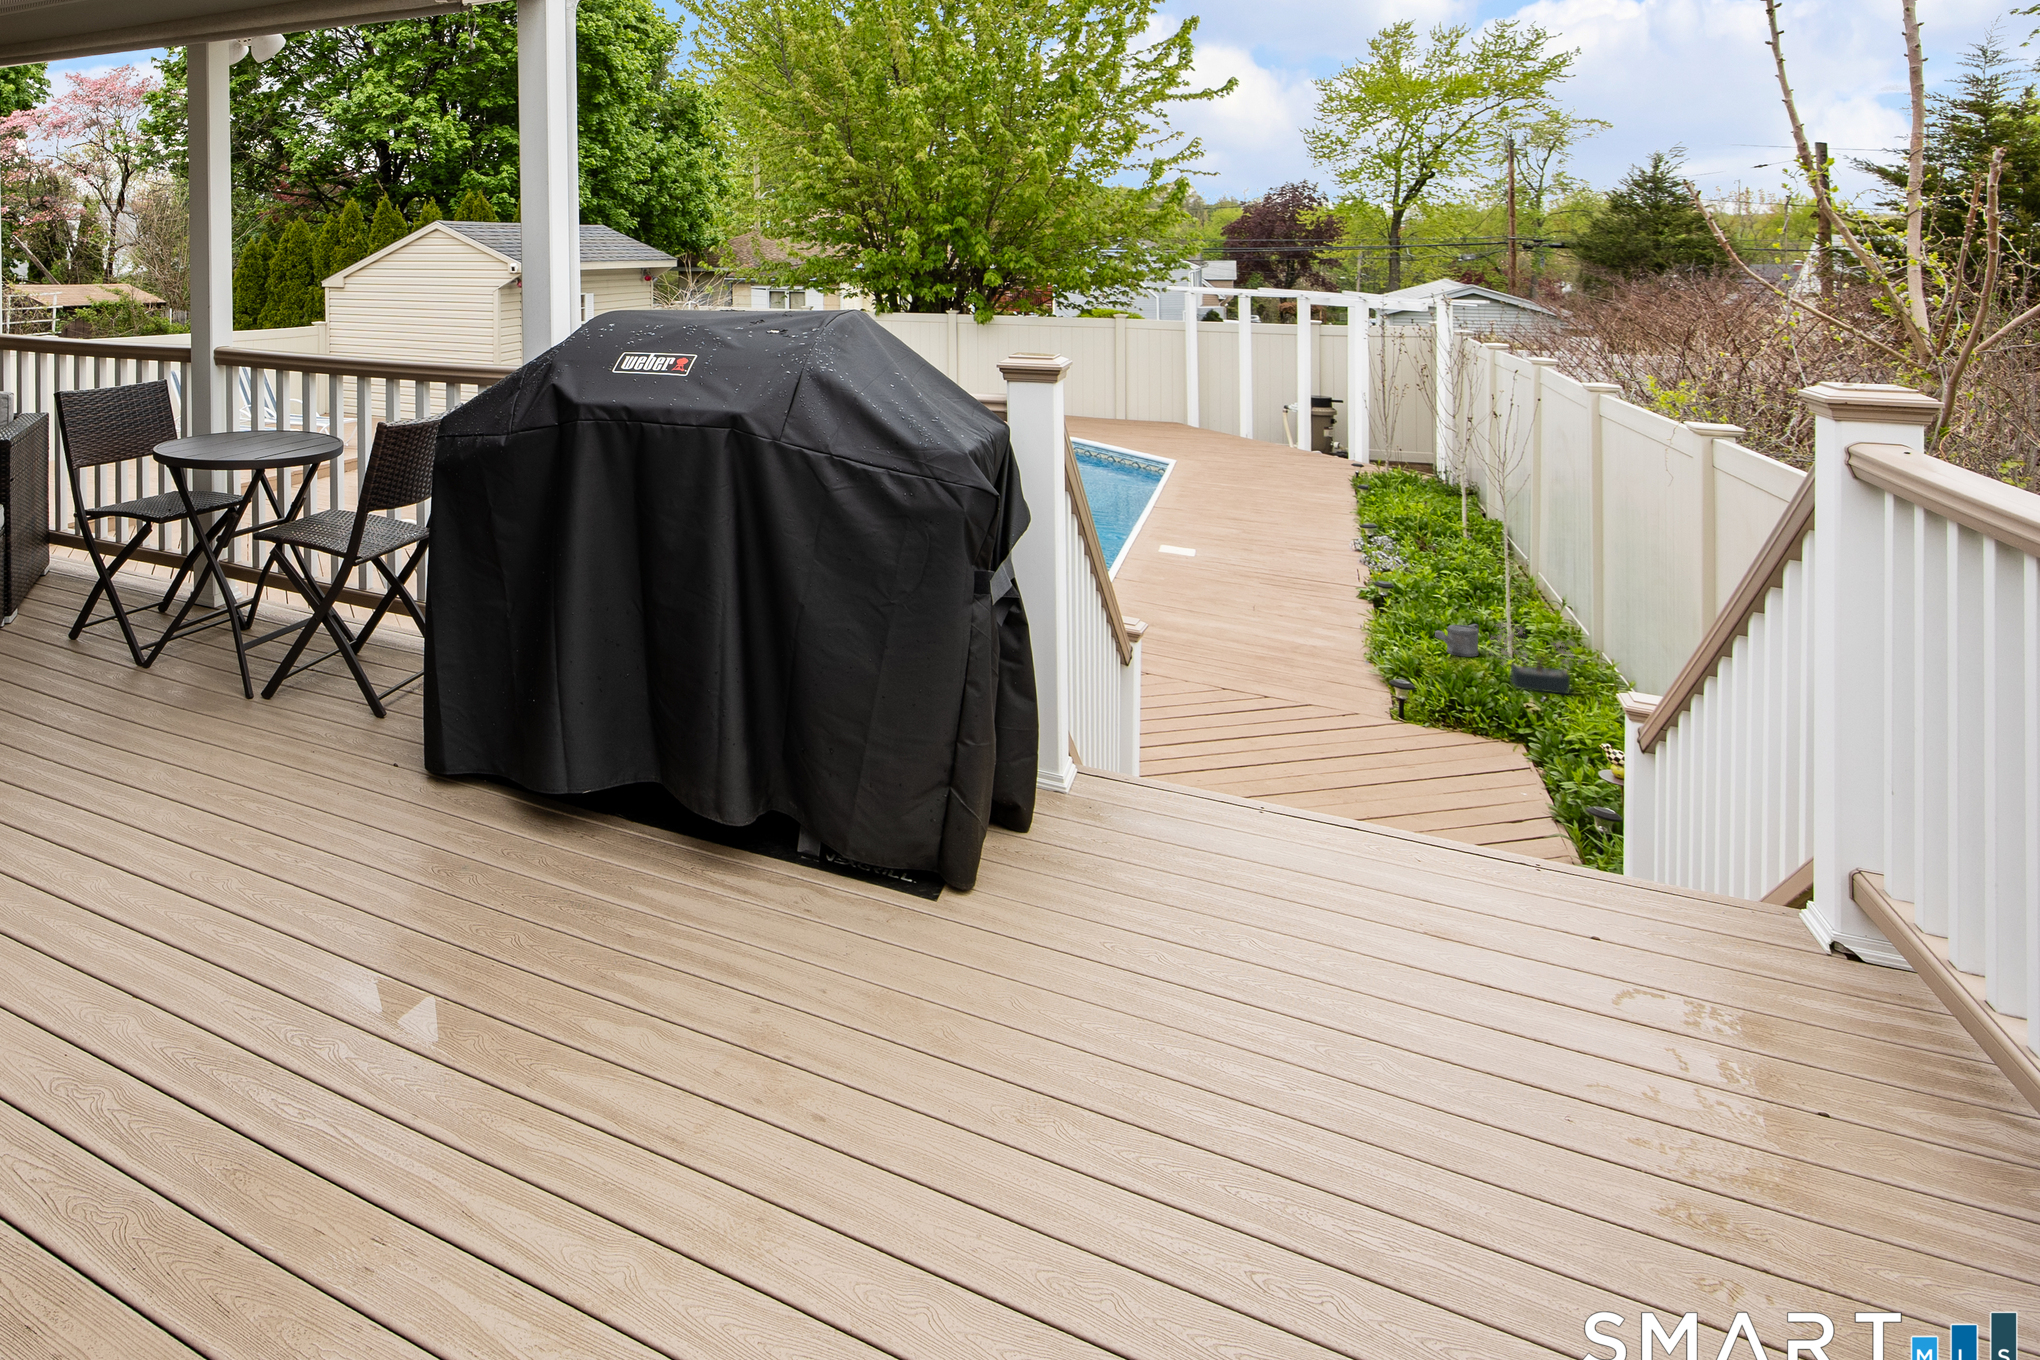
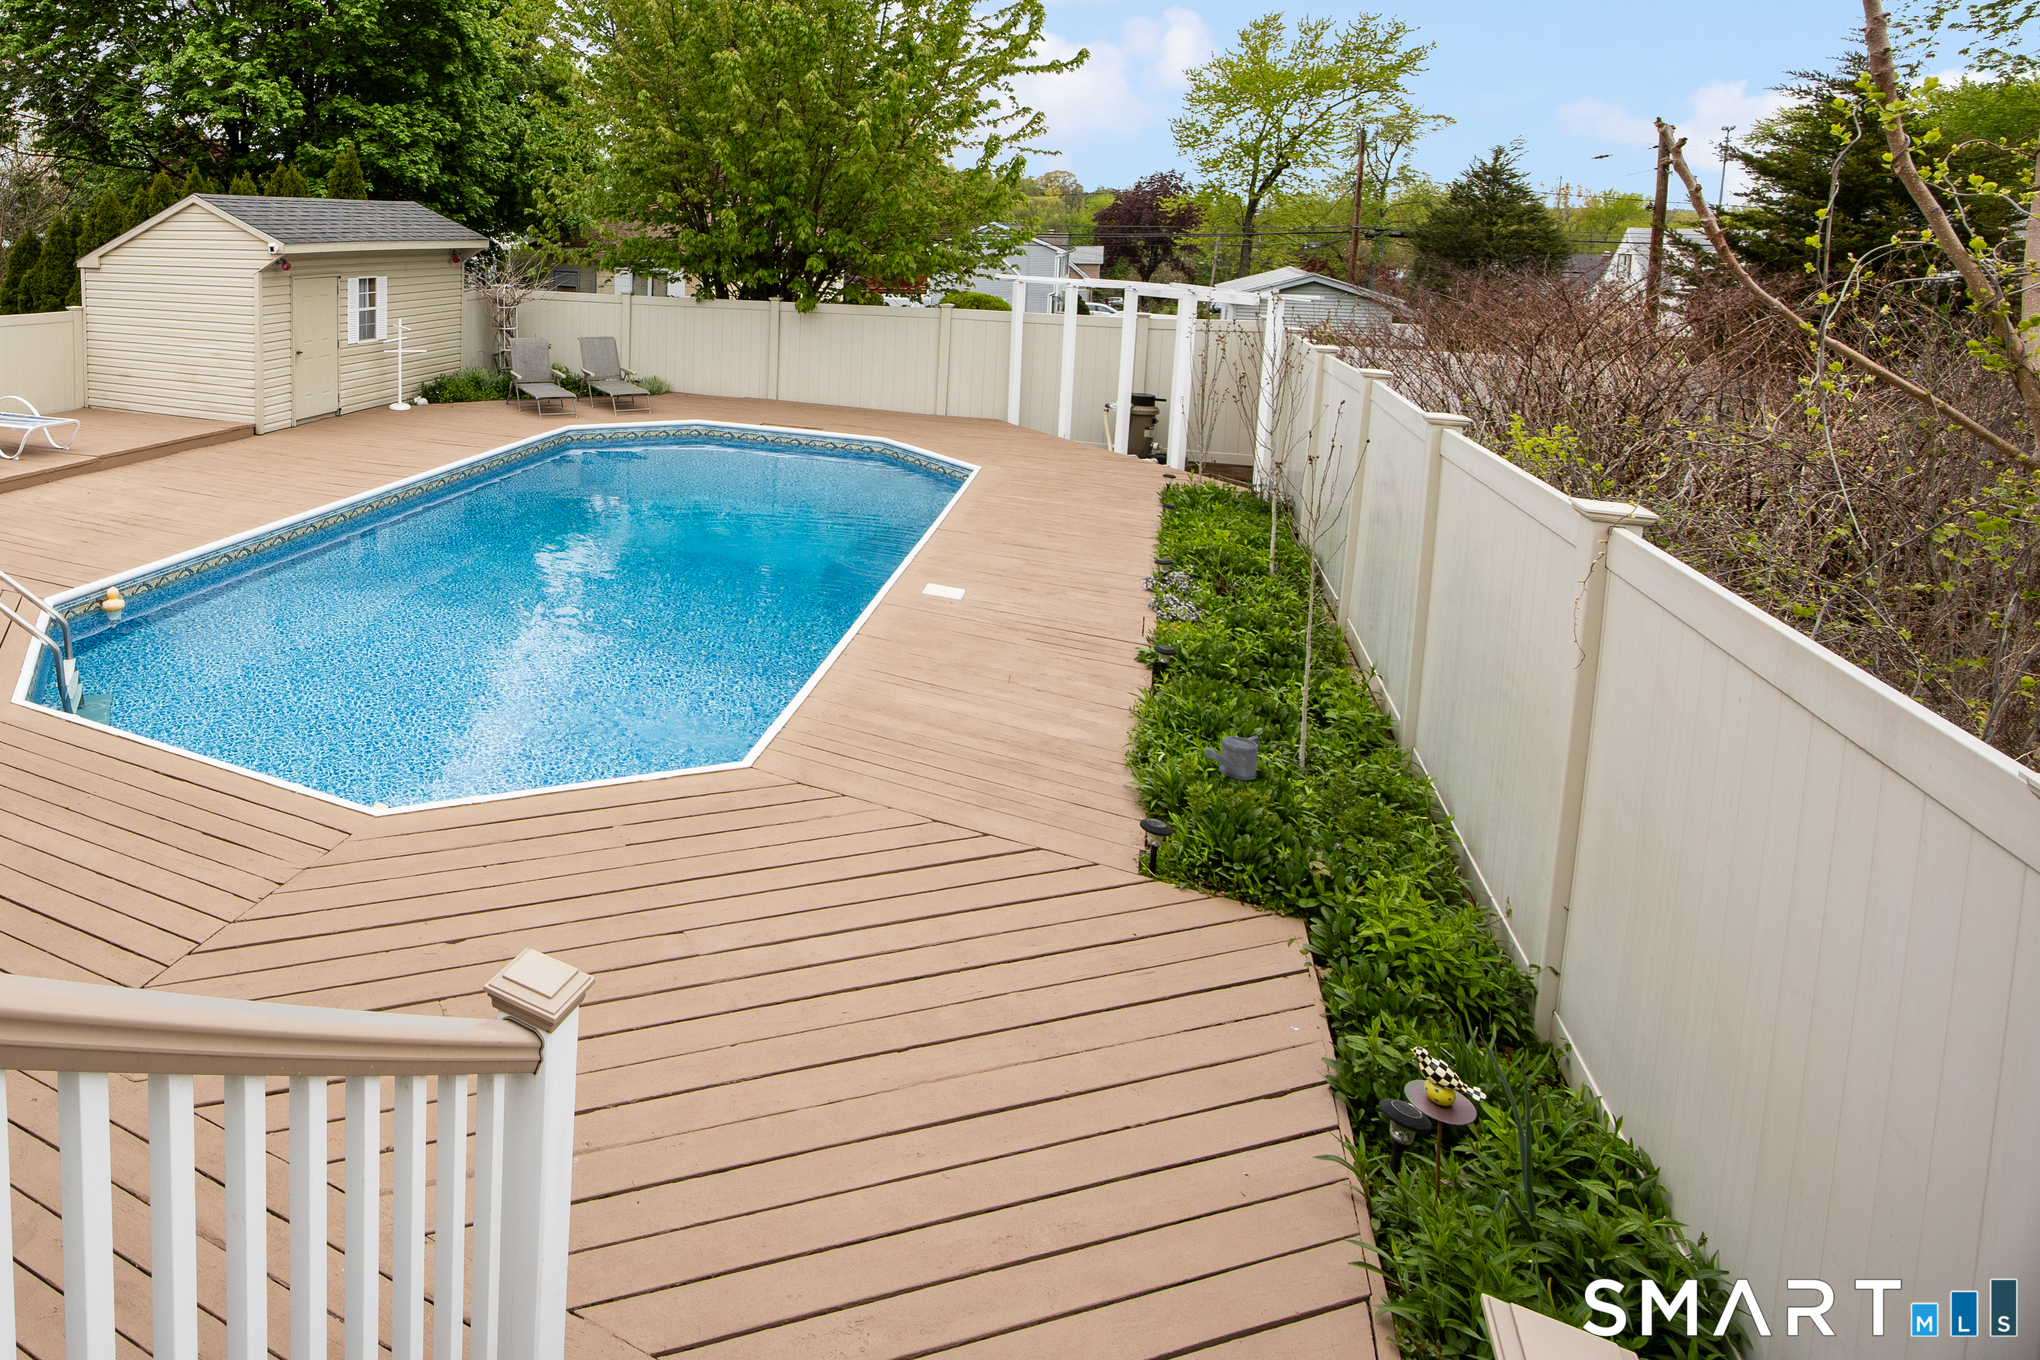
decorative plant: present [1496,623,1583,694] -> none [1264,750,1381,854]

